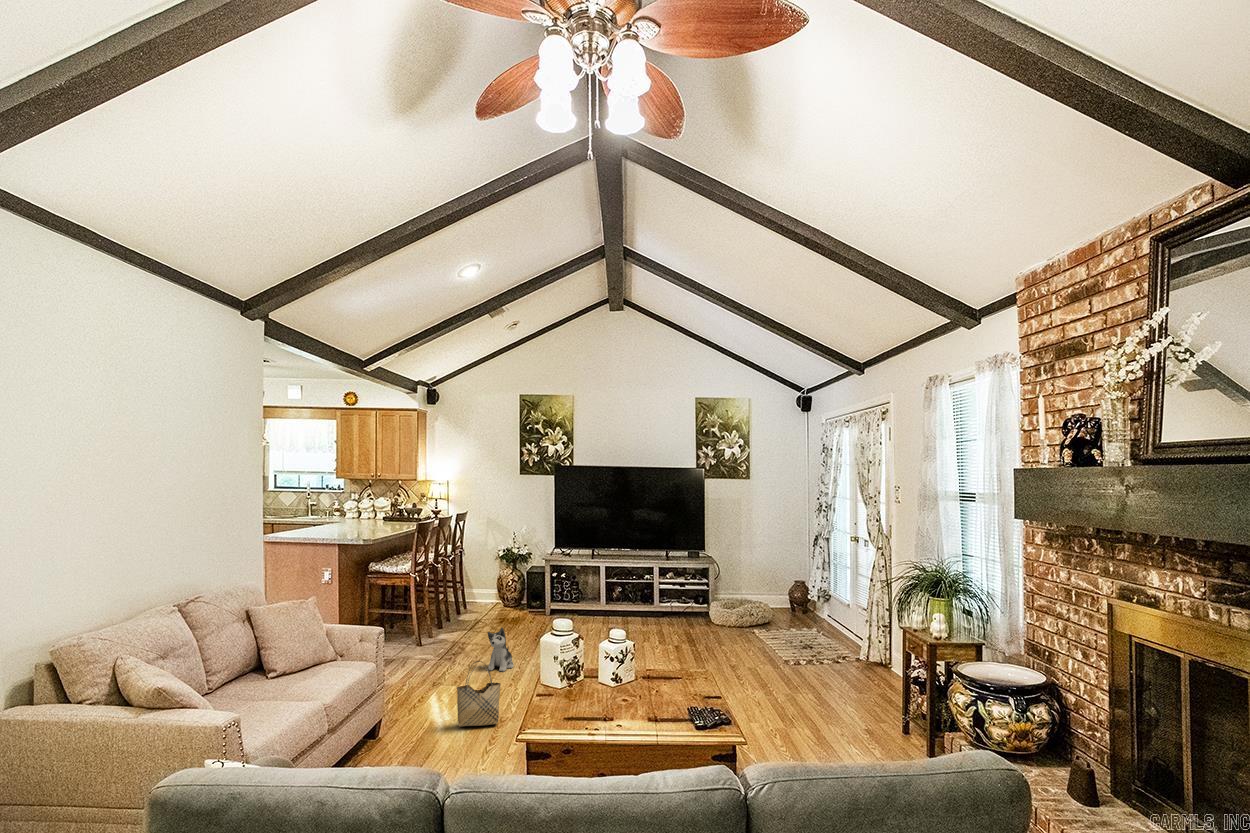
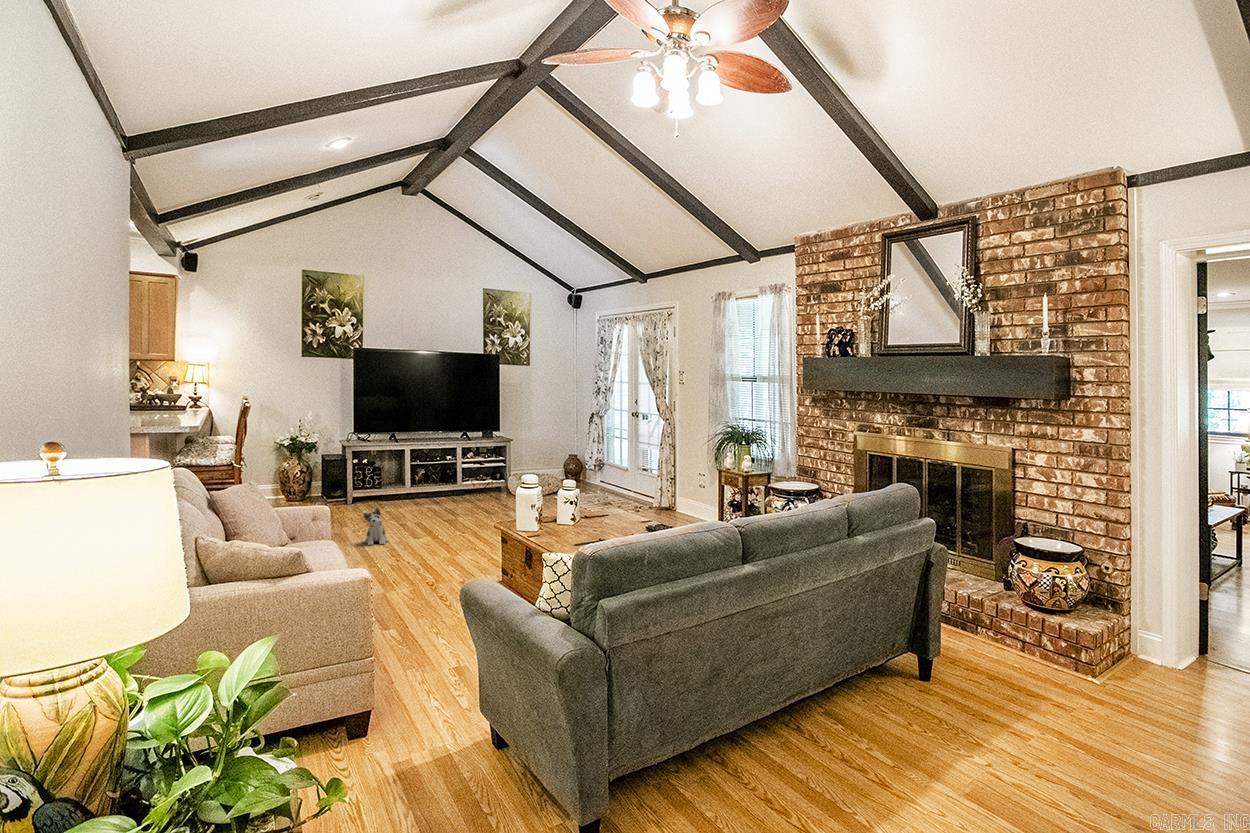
woven basket: present [457,661,501,727] -> none [401,526,435,577]

